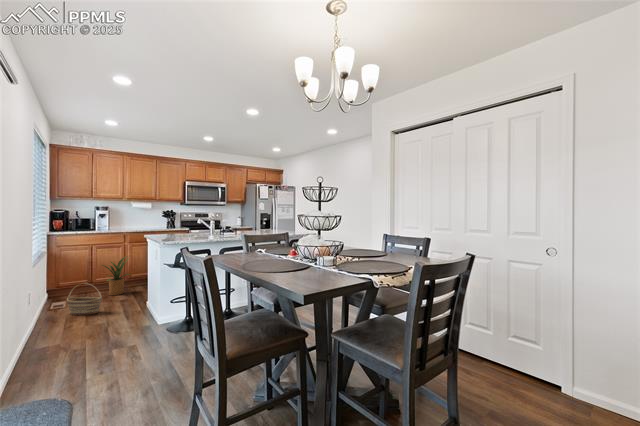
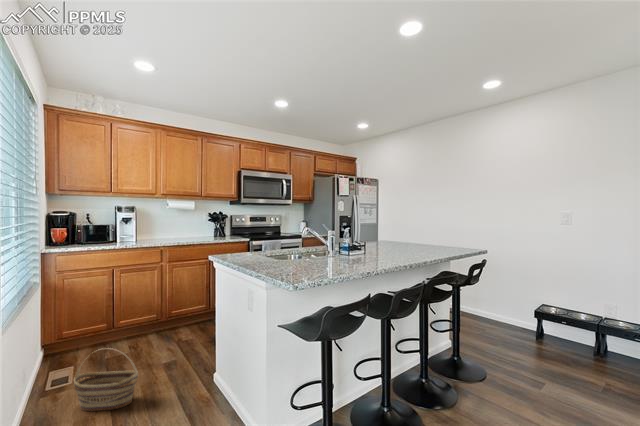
house plant: present [102,256,130,295] -> none [120,282,178,349]

